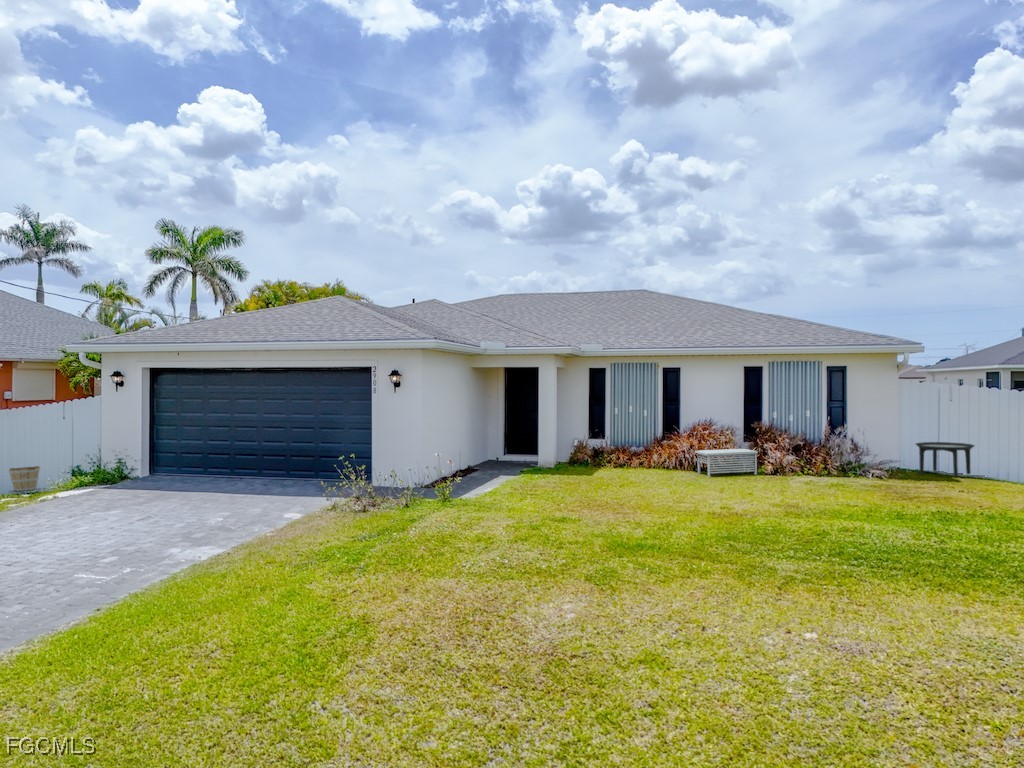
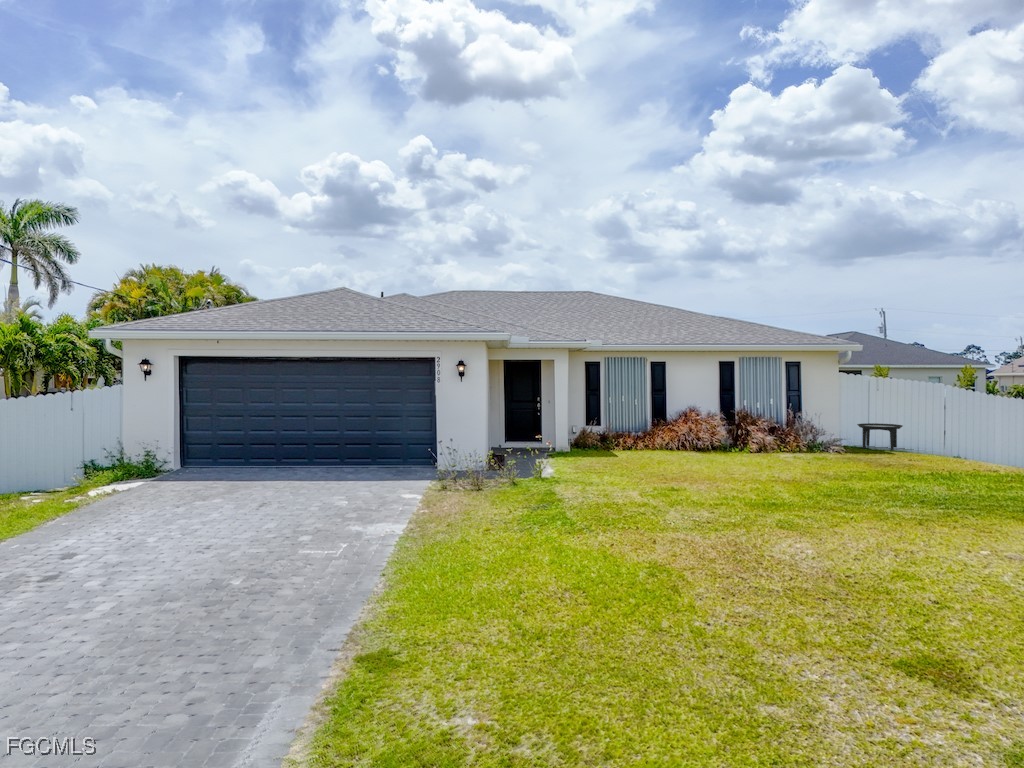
storage bench: present [695,449,758,477] -> none [697,431,749,455]
wooden bucket: present [9,466,40,491] -> none [19,461,56,490]

